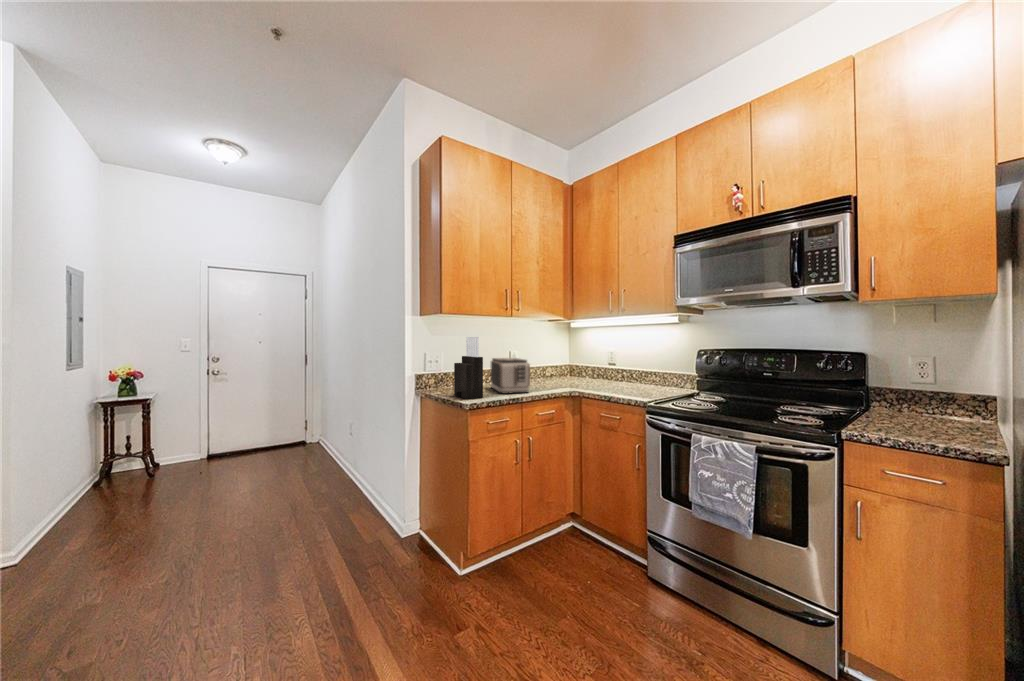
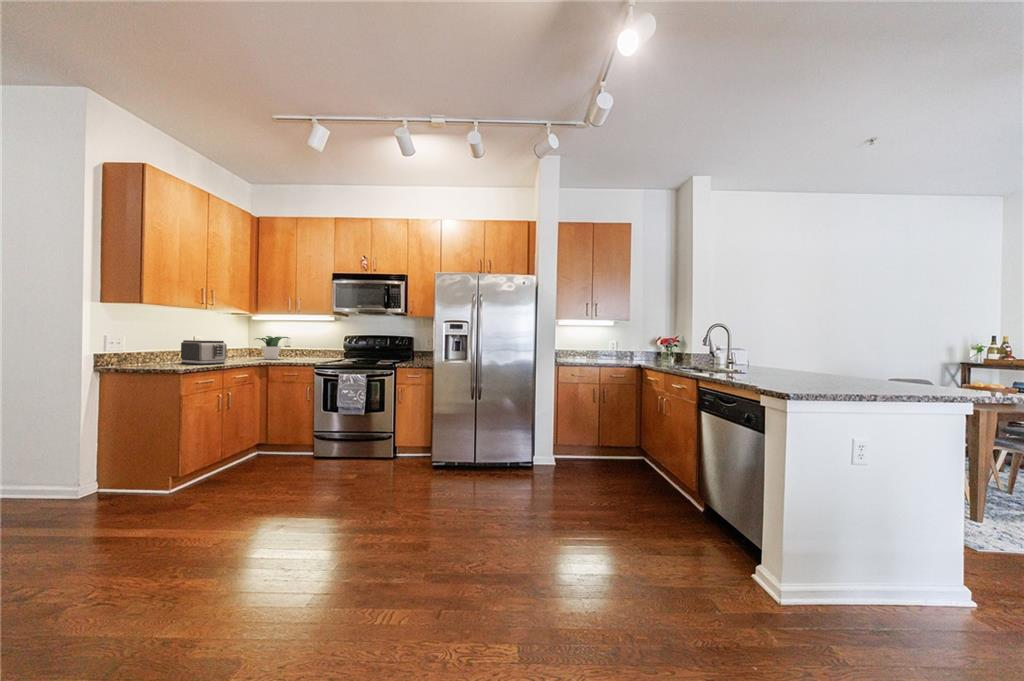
knife block: present [454,337,483,399] -> none [151,322,187,368]
potted plant: none [569,349,614,384] -> present [256,336,288,359]

